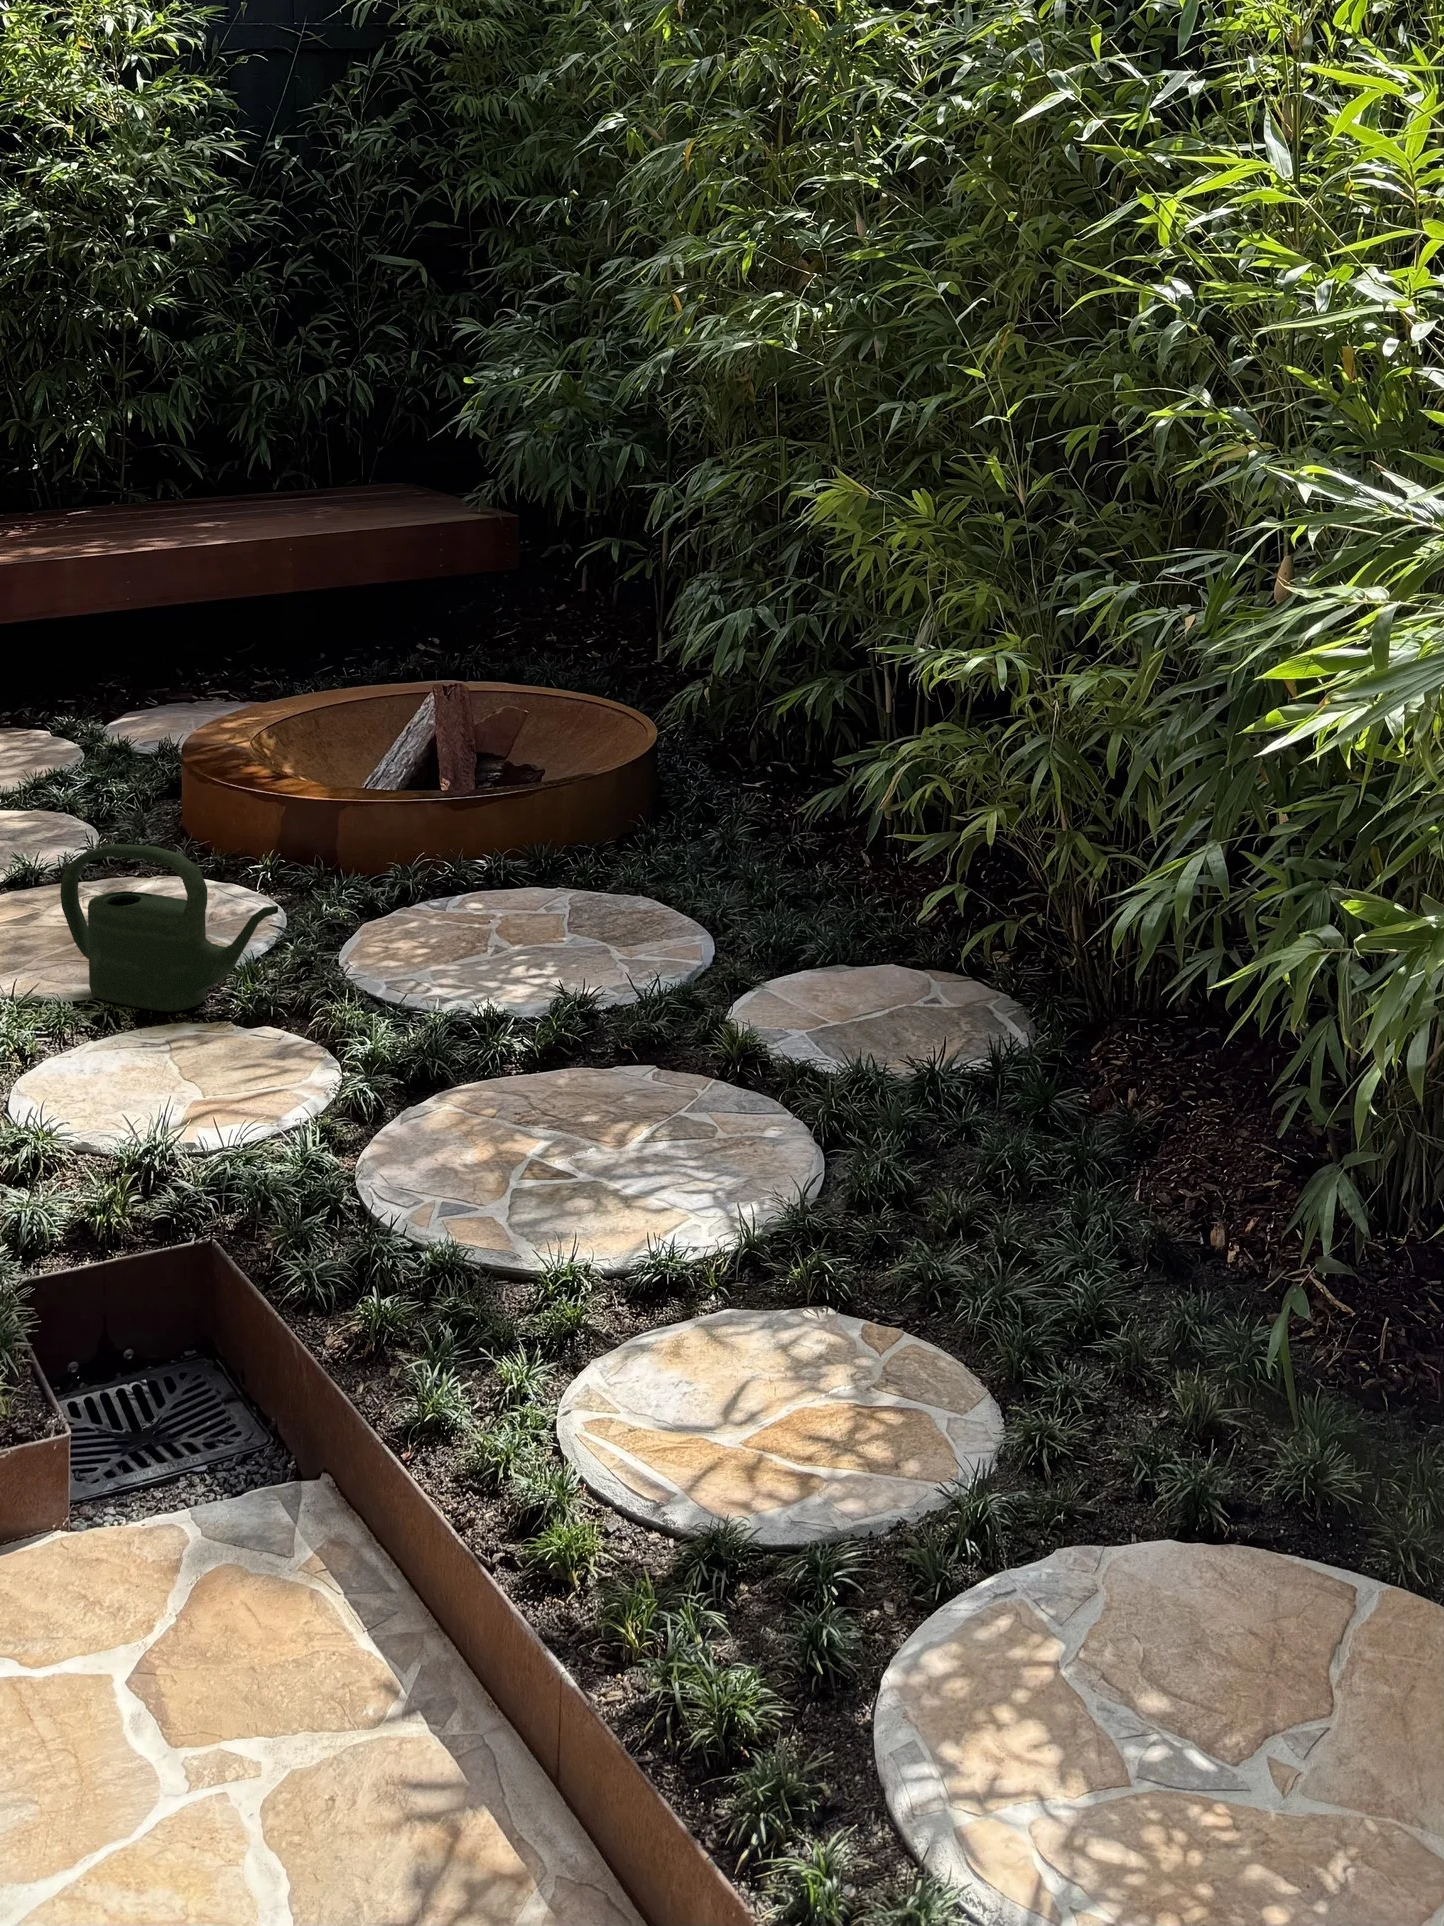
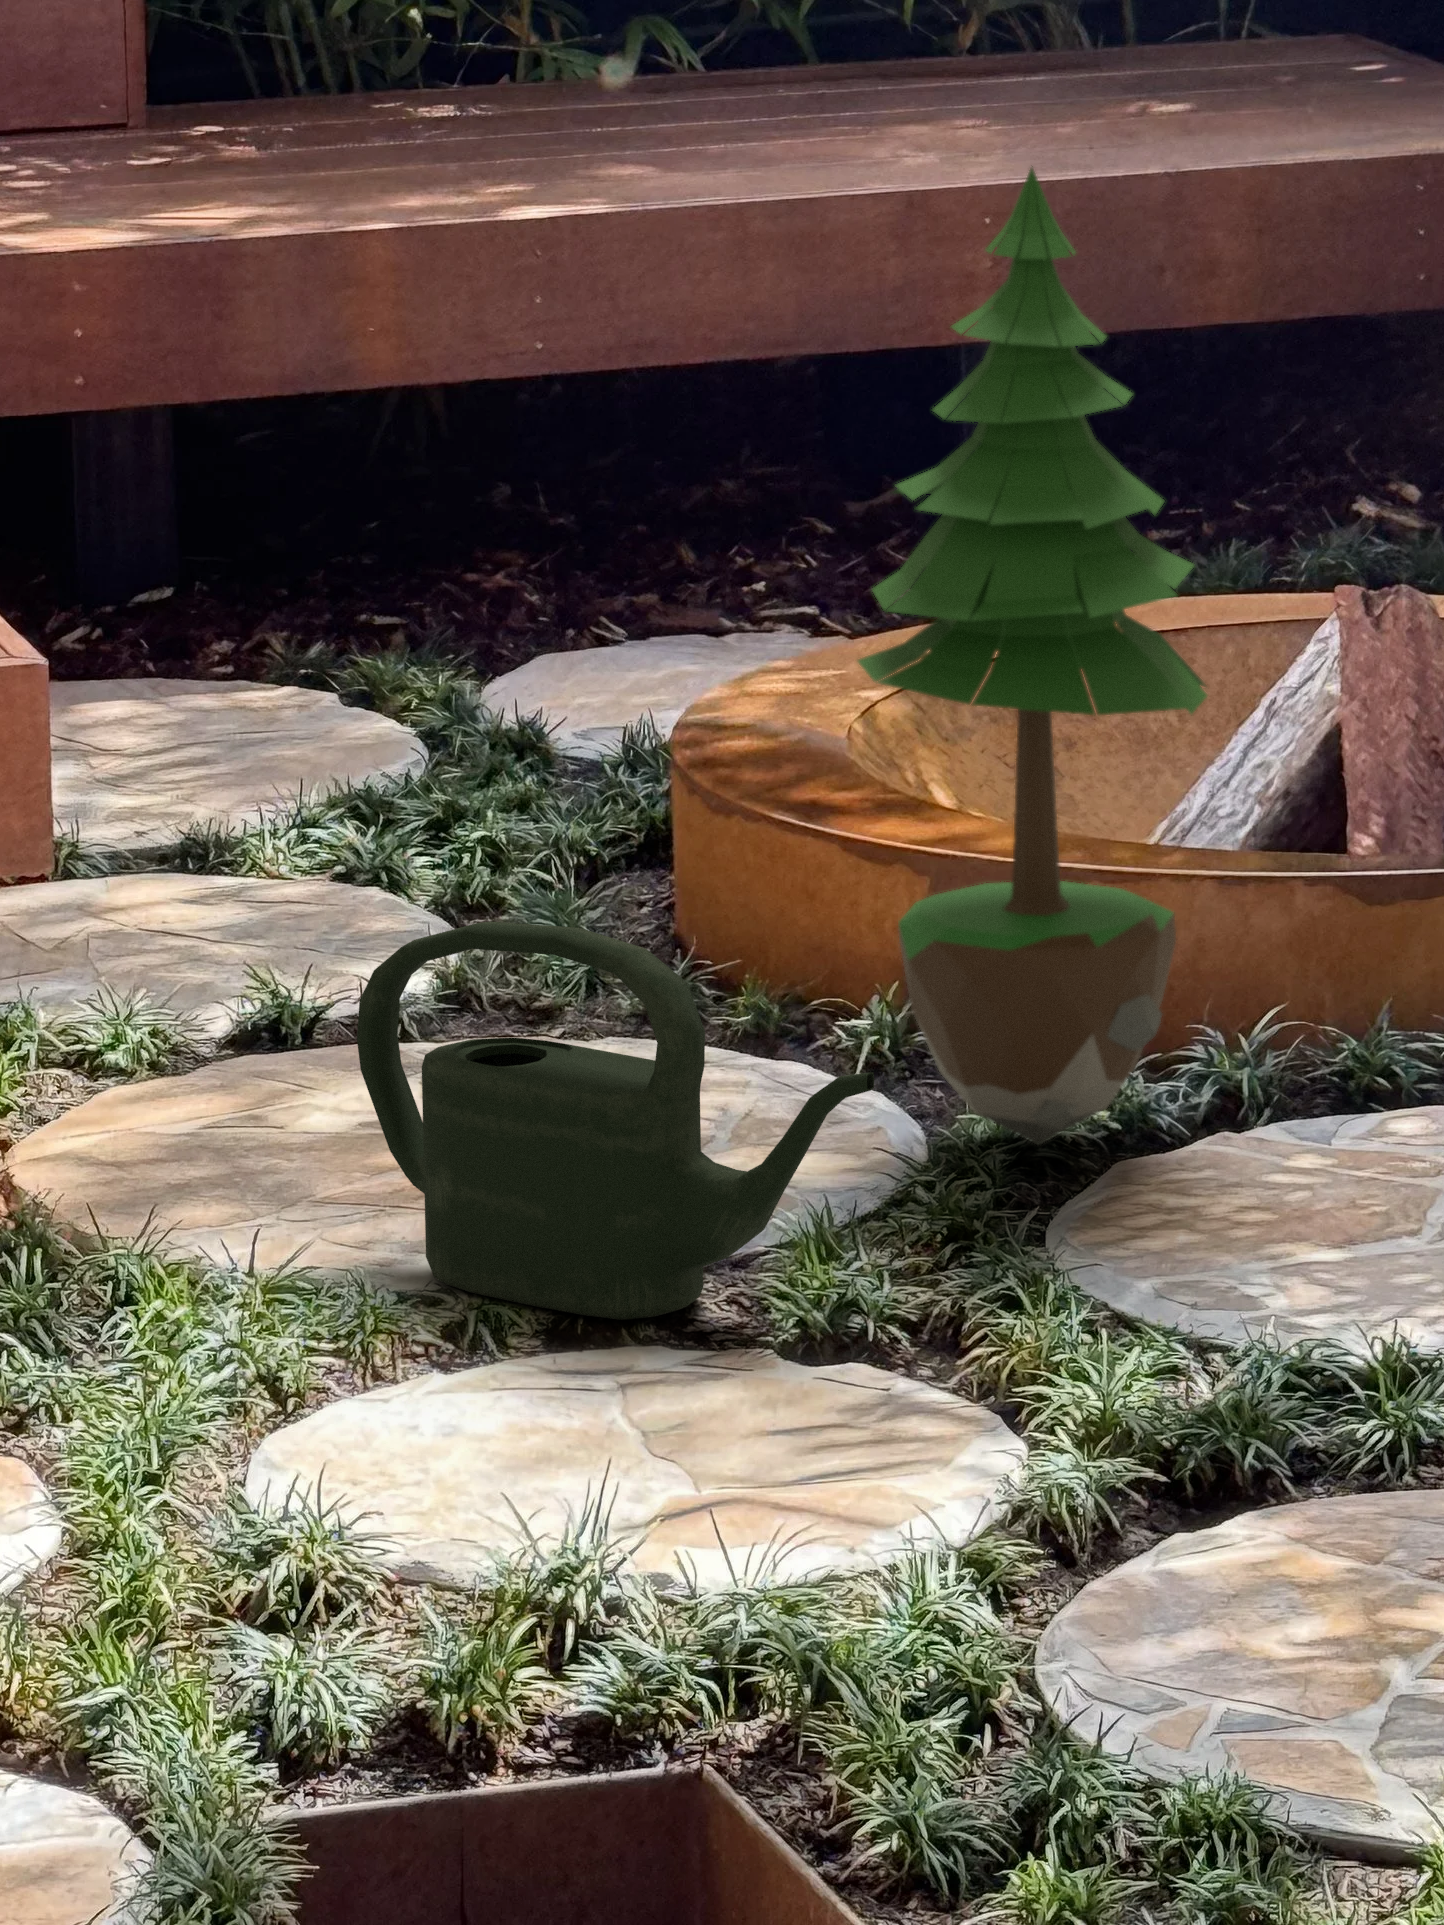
potted tree: none [268,520,413,916] -> present [858,166,1207,1145]

